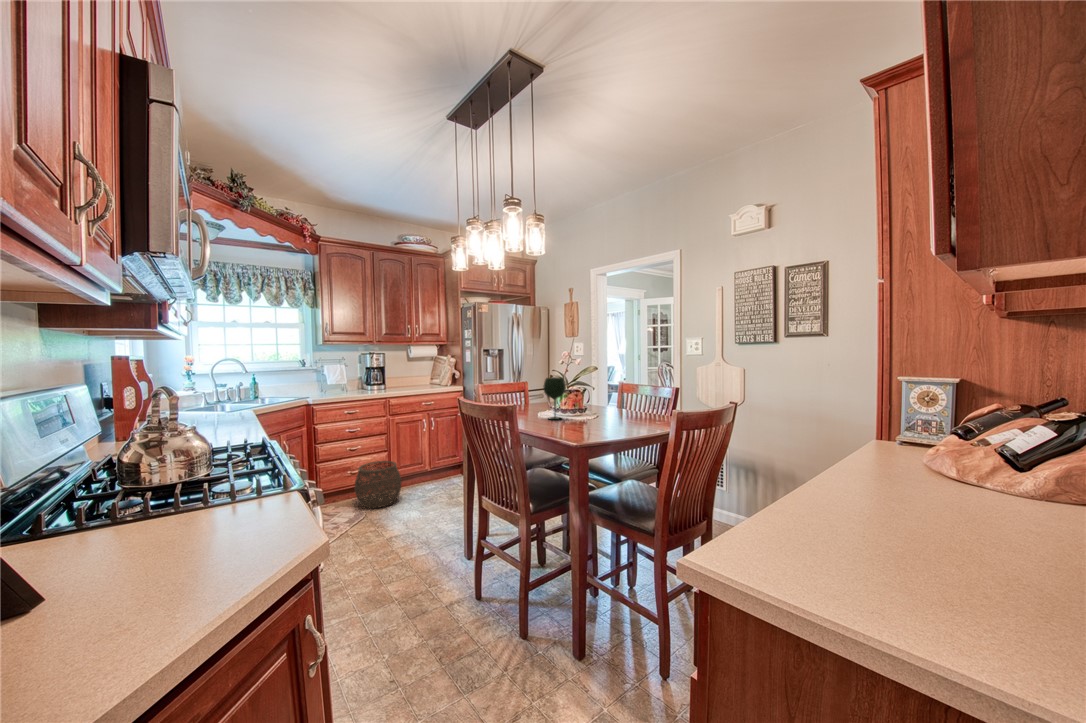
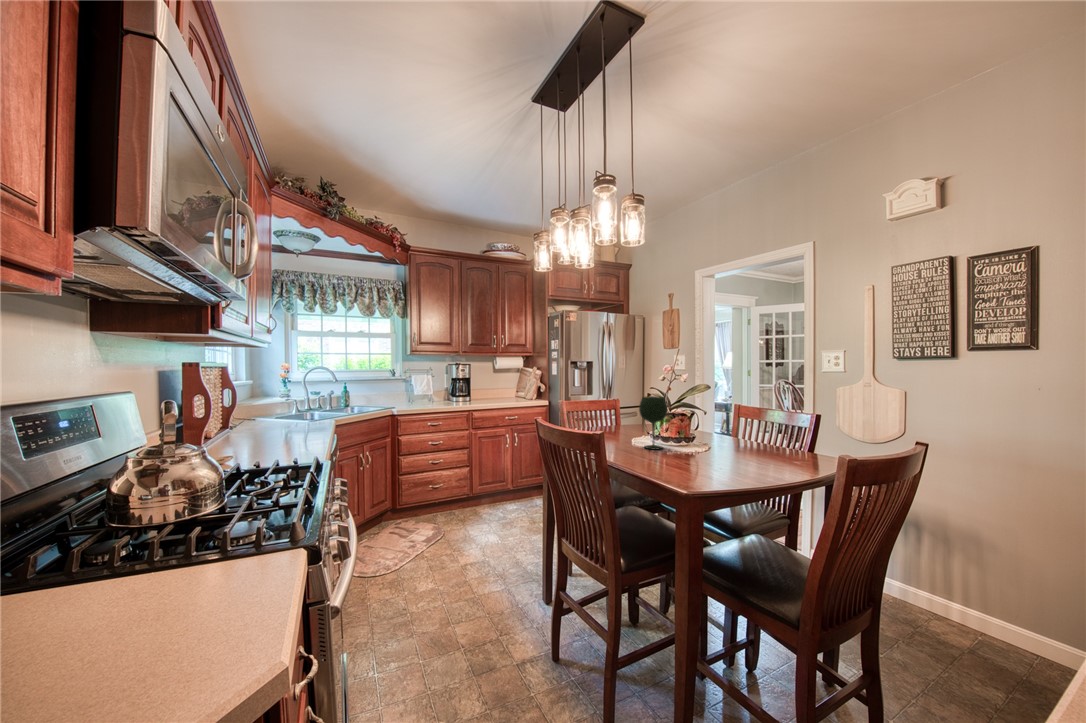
woven basket: present [355,461,401,508] -> none [433,477,481,528]

